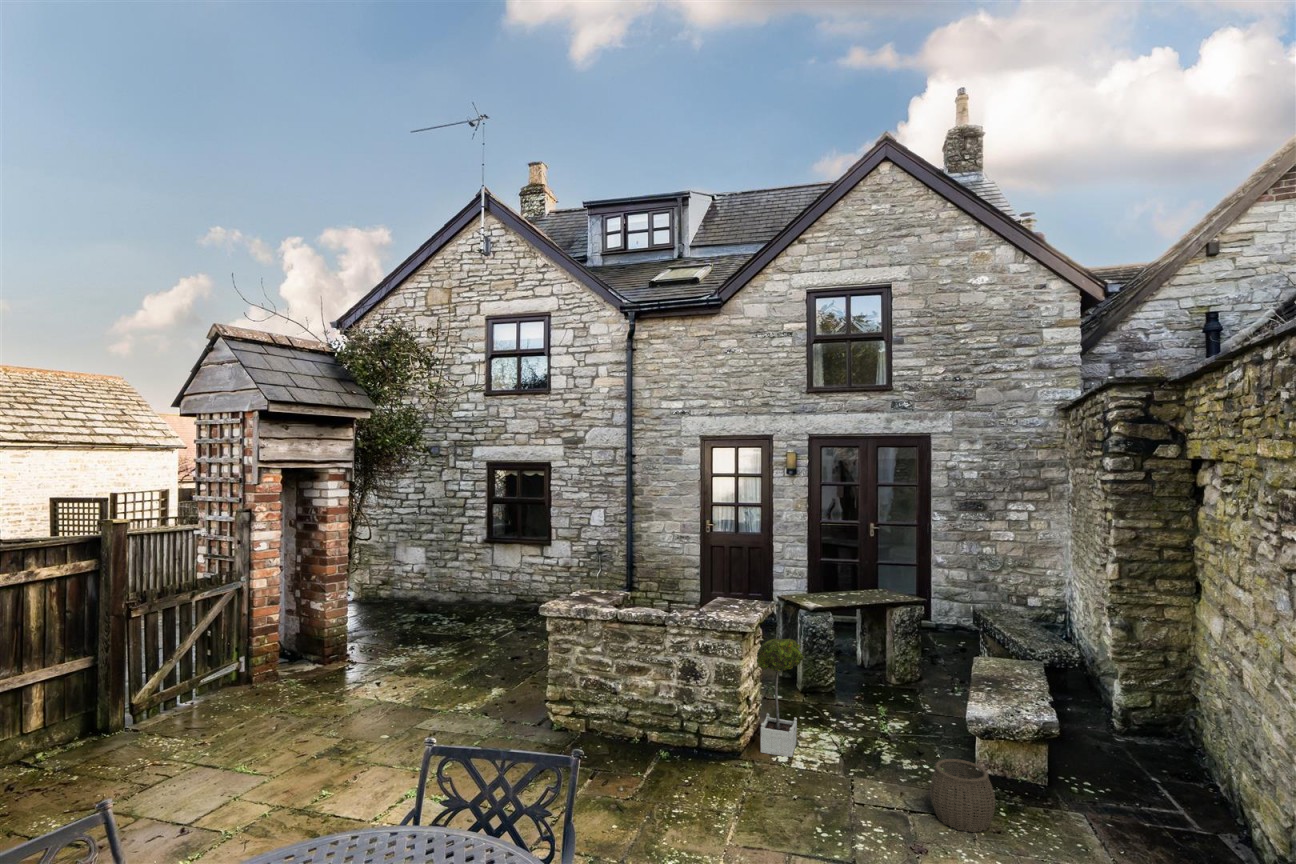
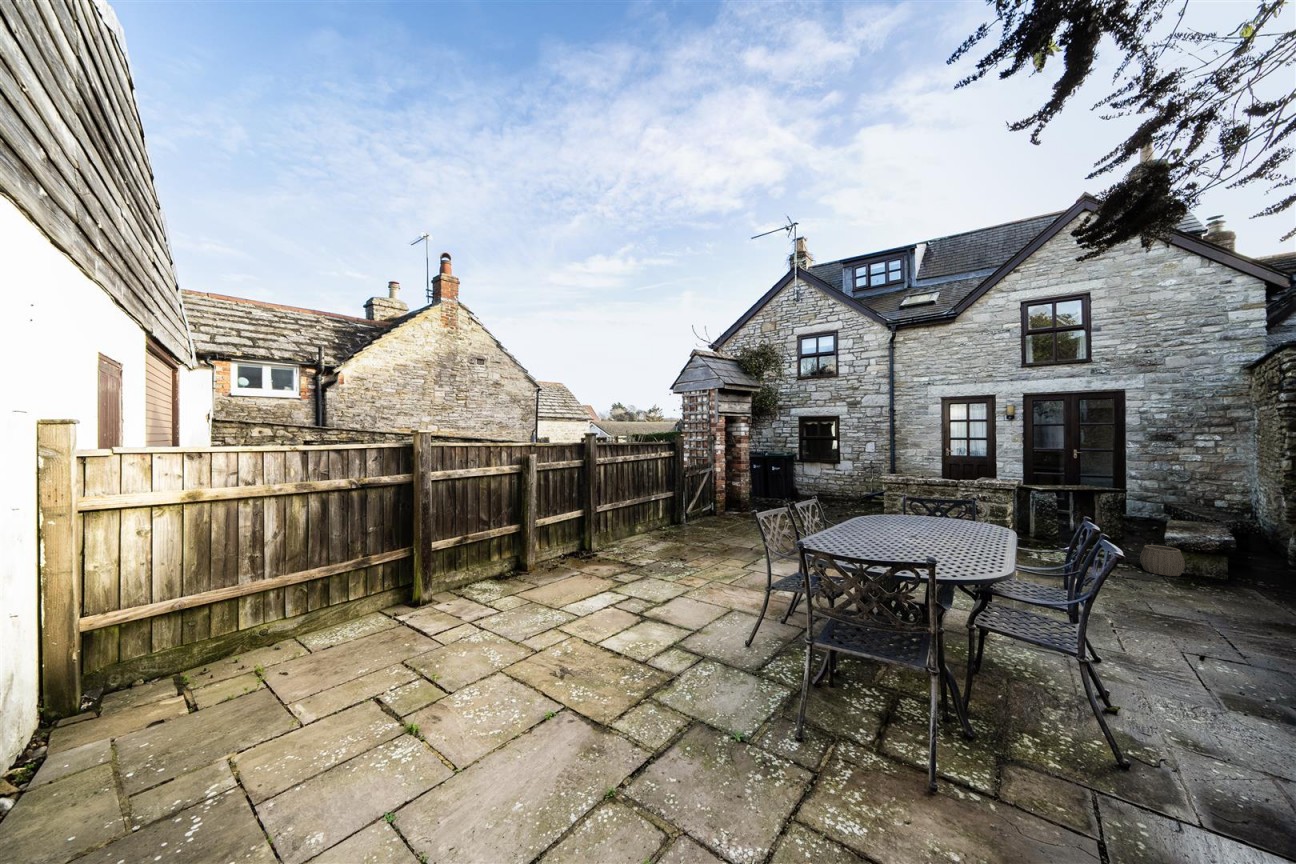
potted tree: present [757,638,804,757] -> none [1017,491,1049,549]

